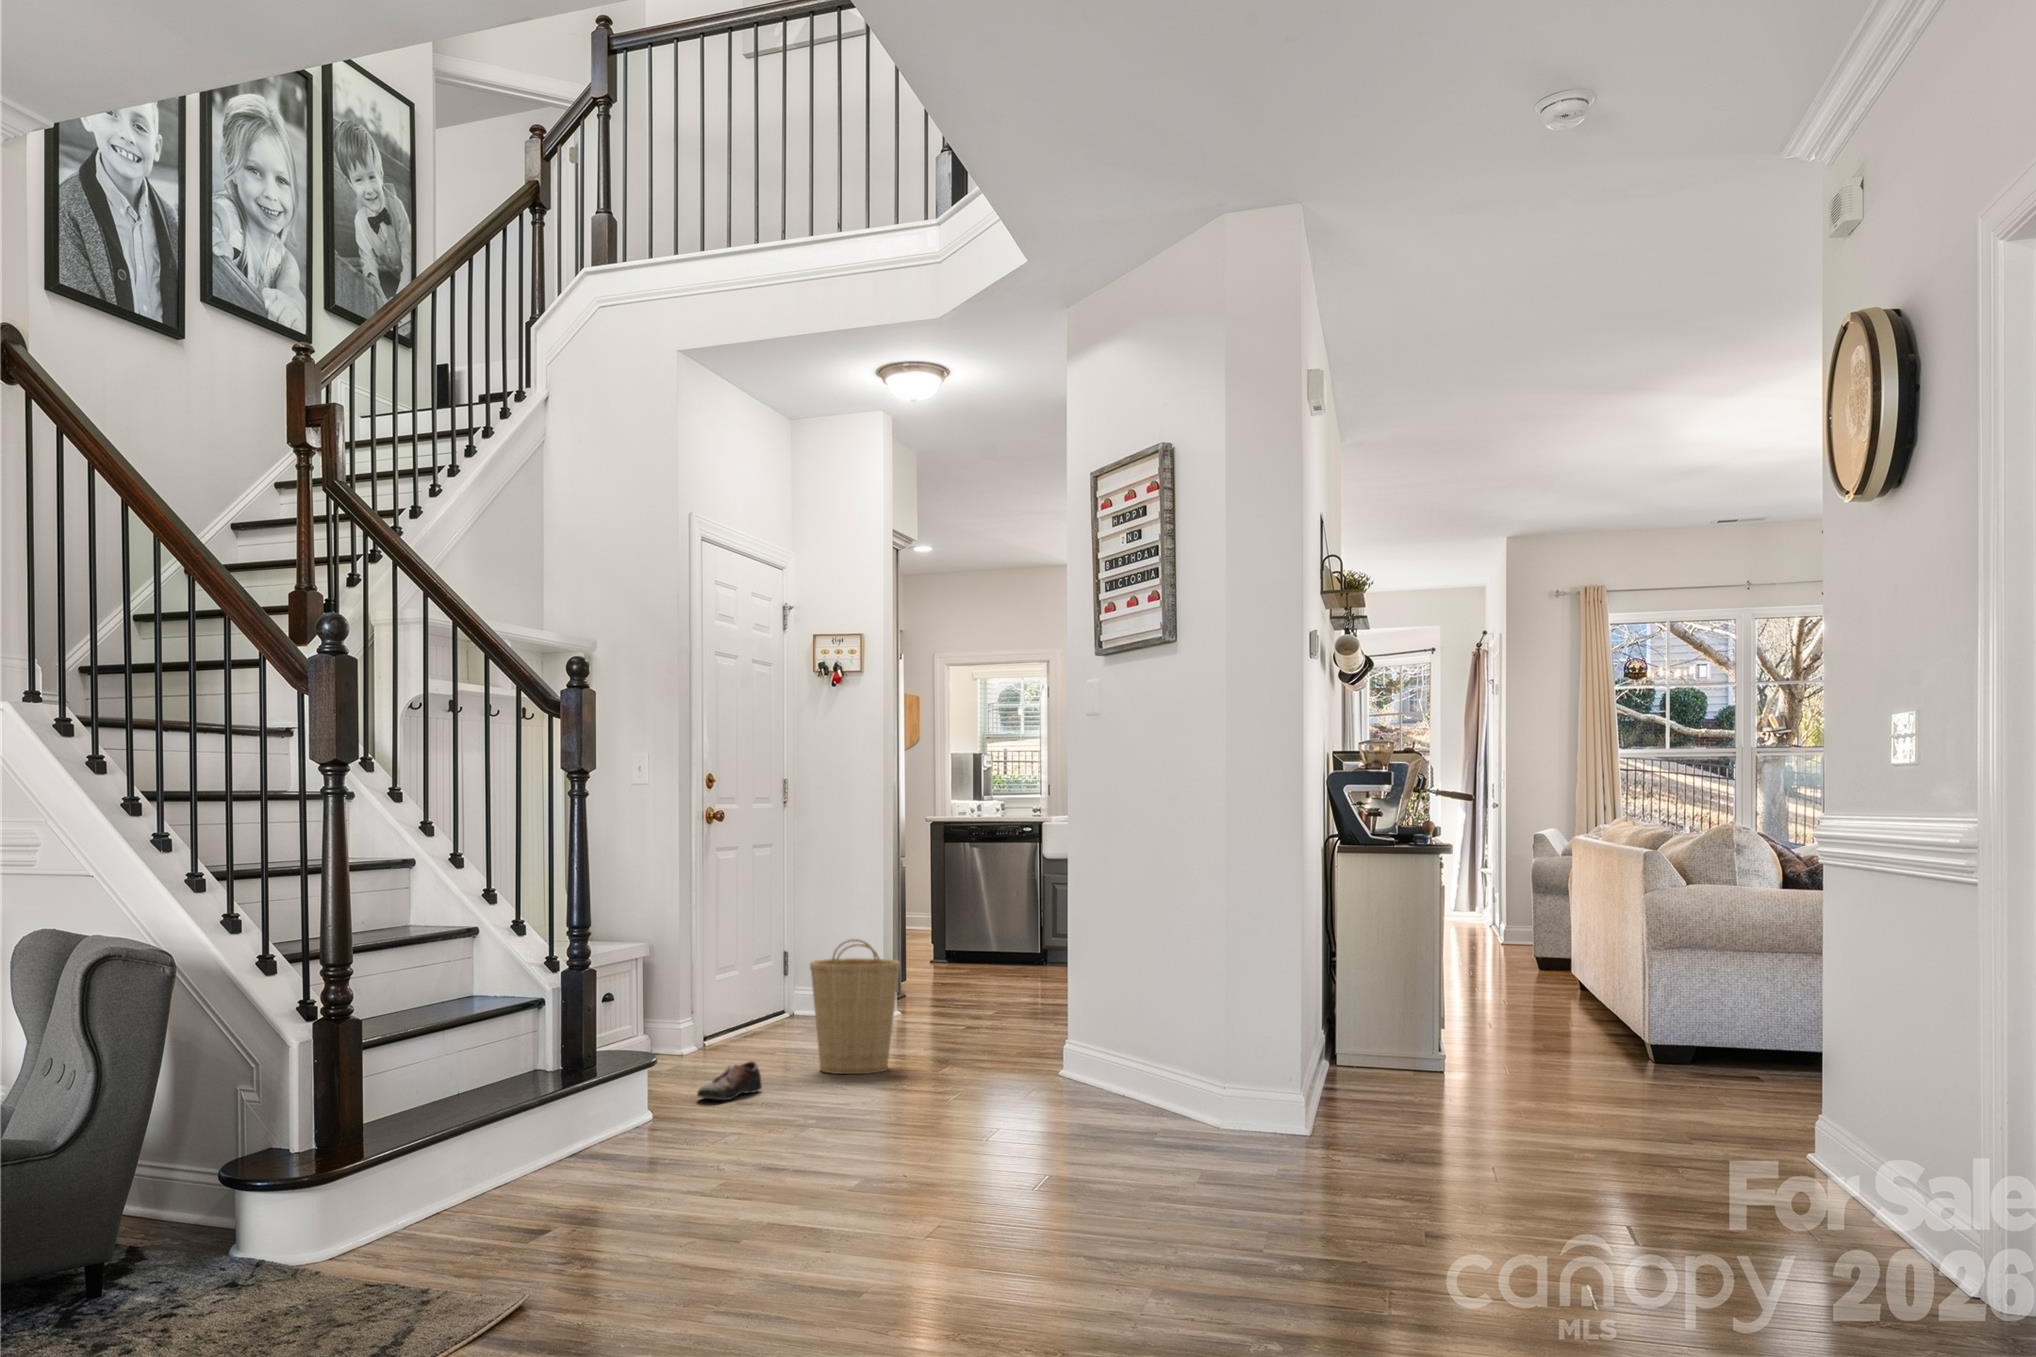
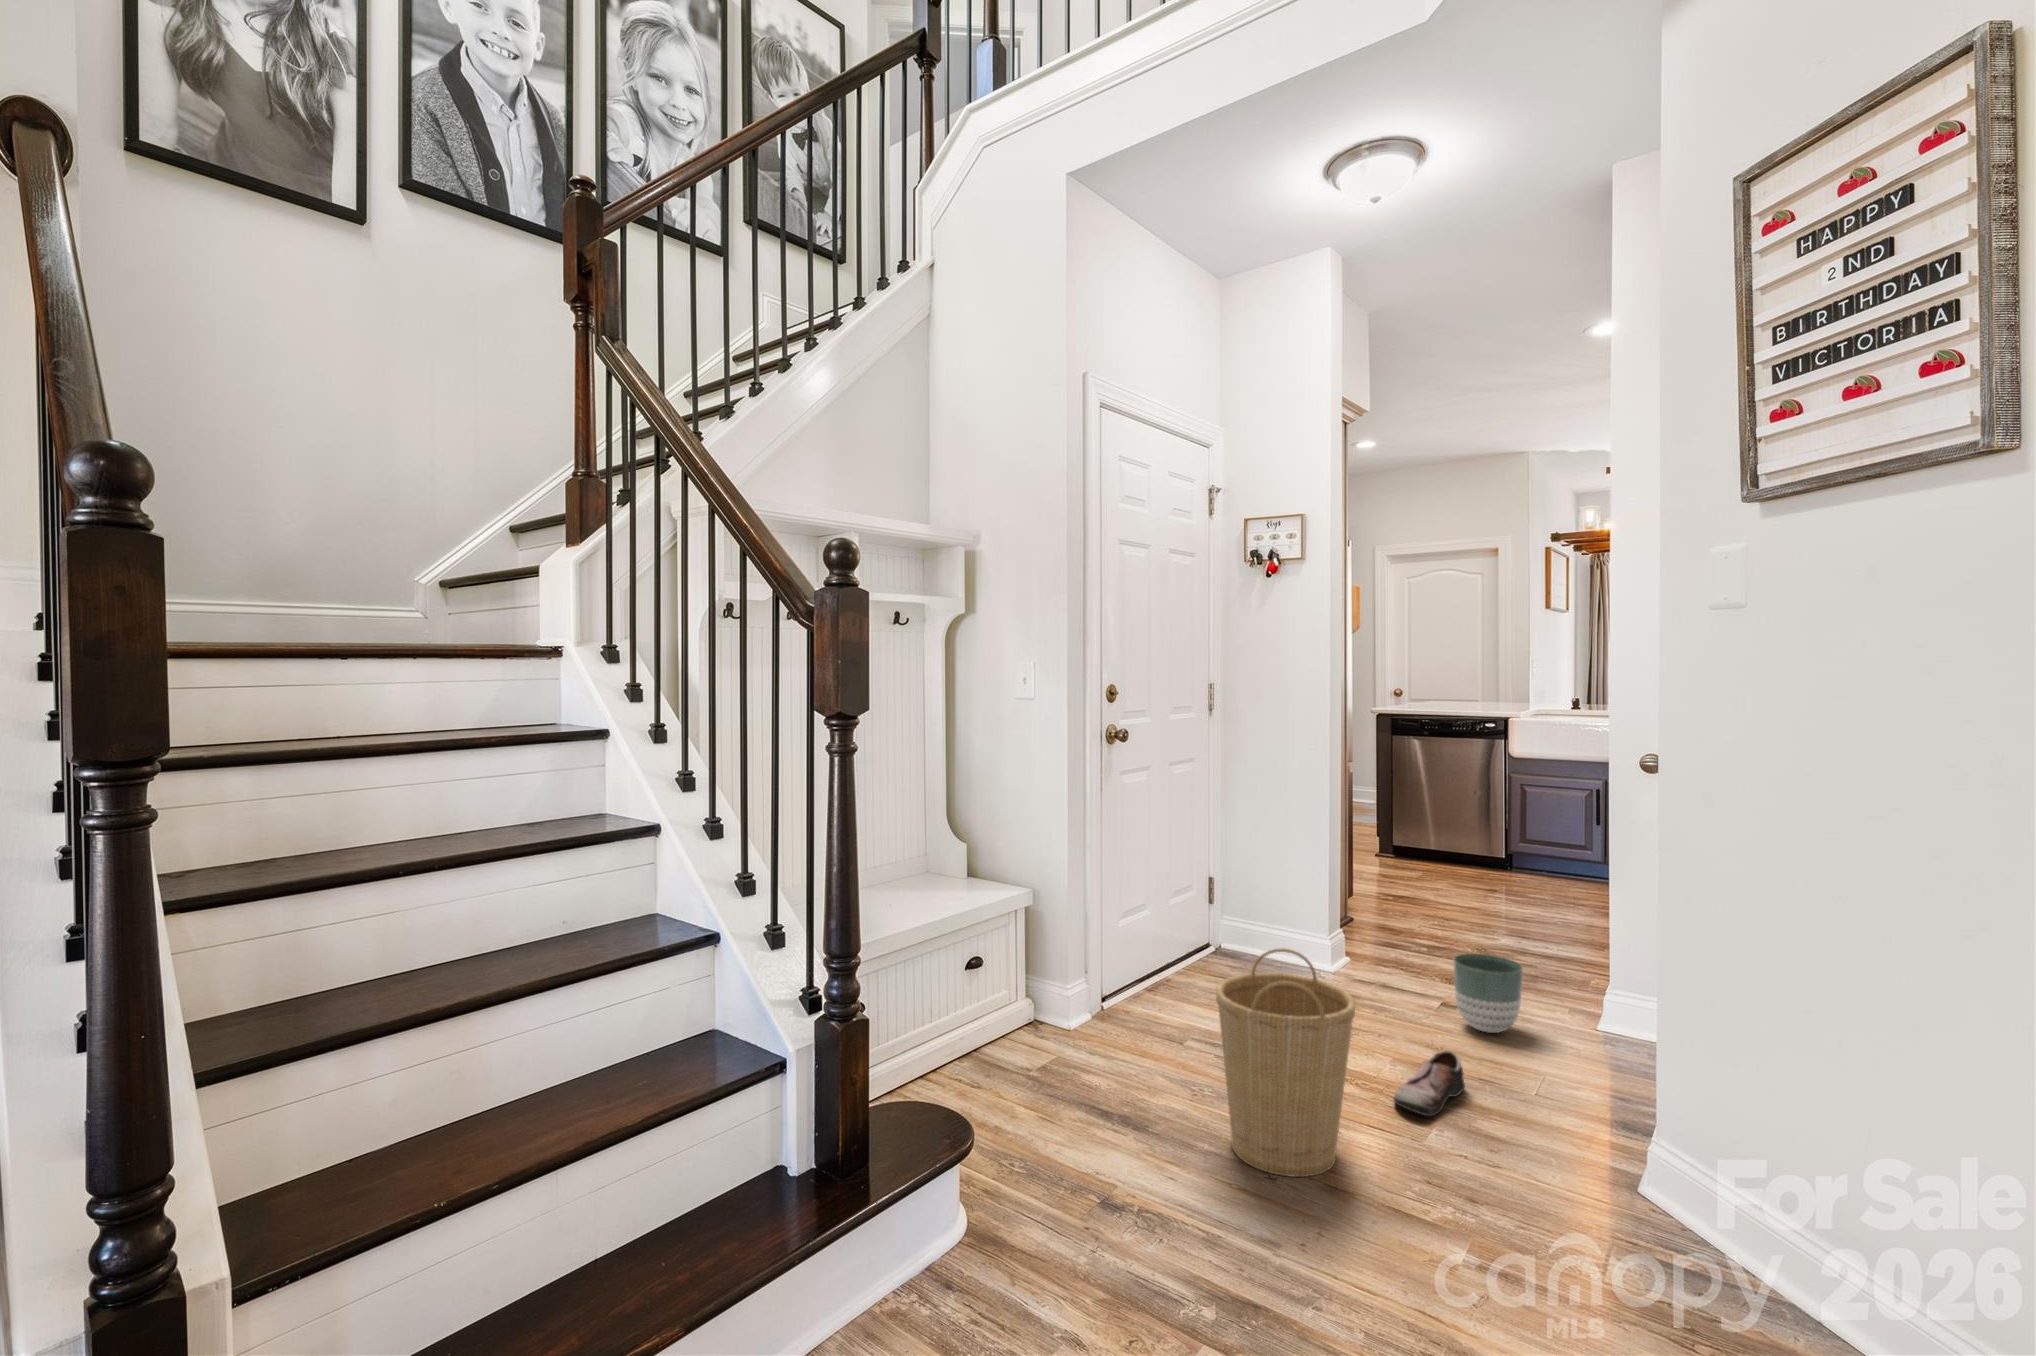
planter: none [977,979,1024,1033] -> present [1453,953,1523,1033]
shoe: present [697,1061,762,1100] -> present [1394,1051,1465,1116]

